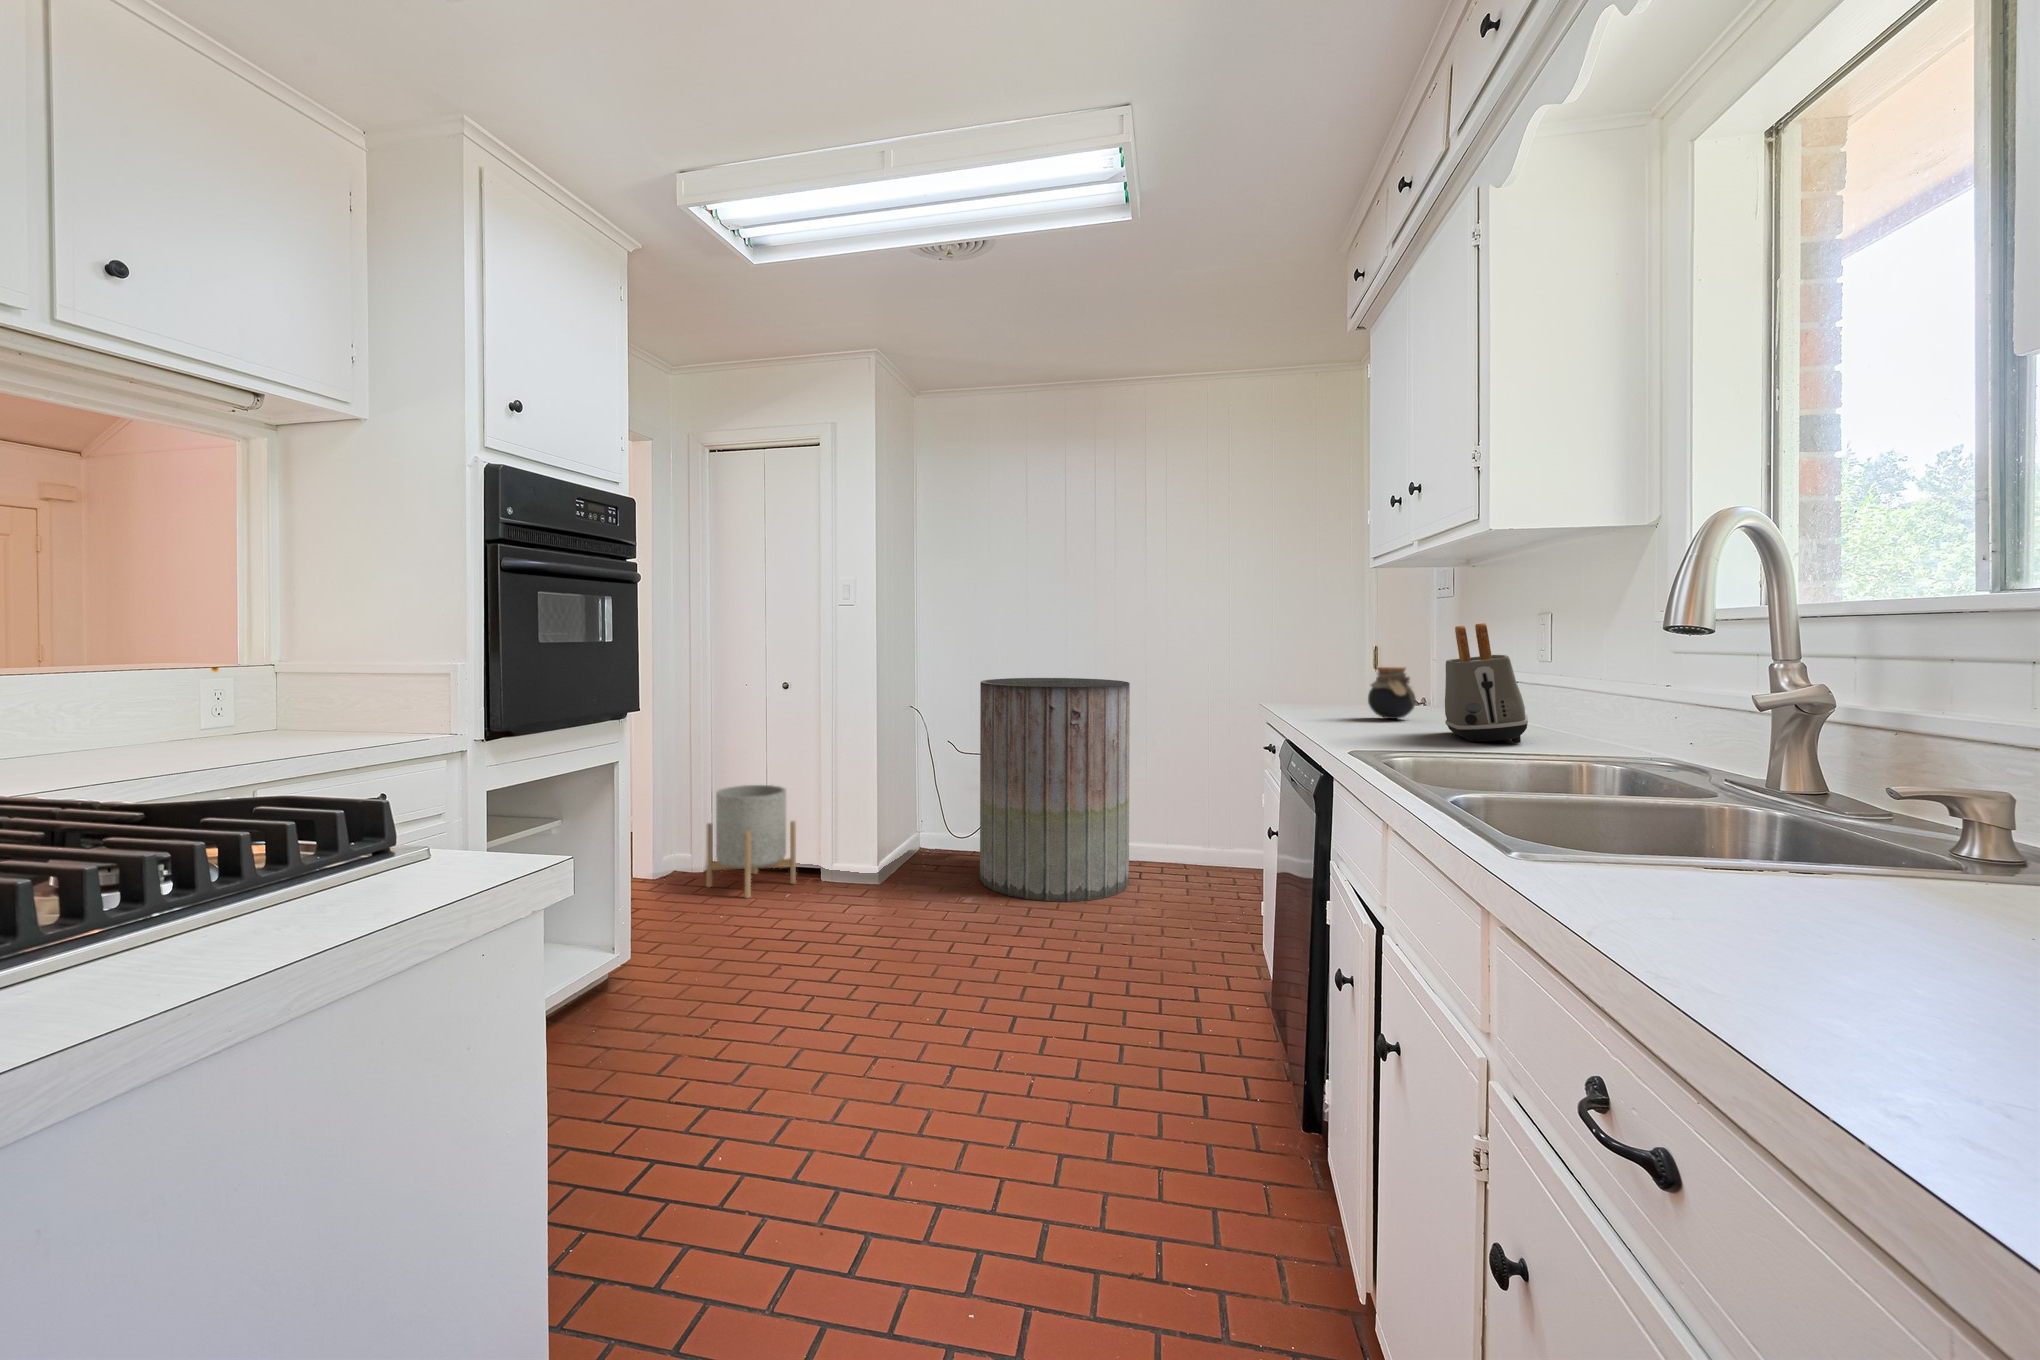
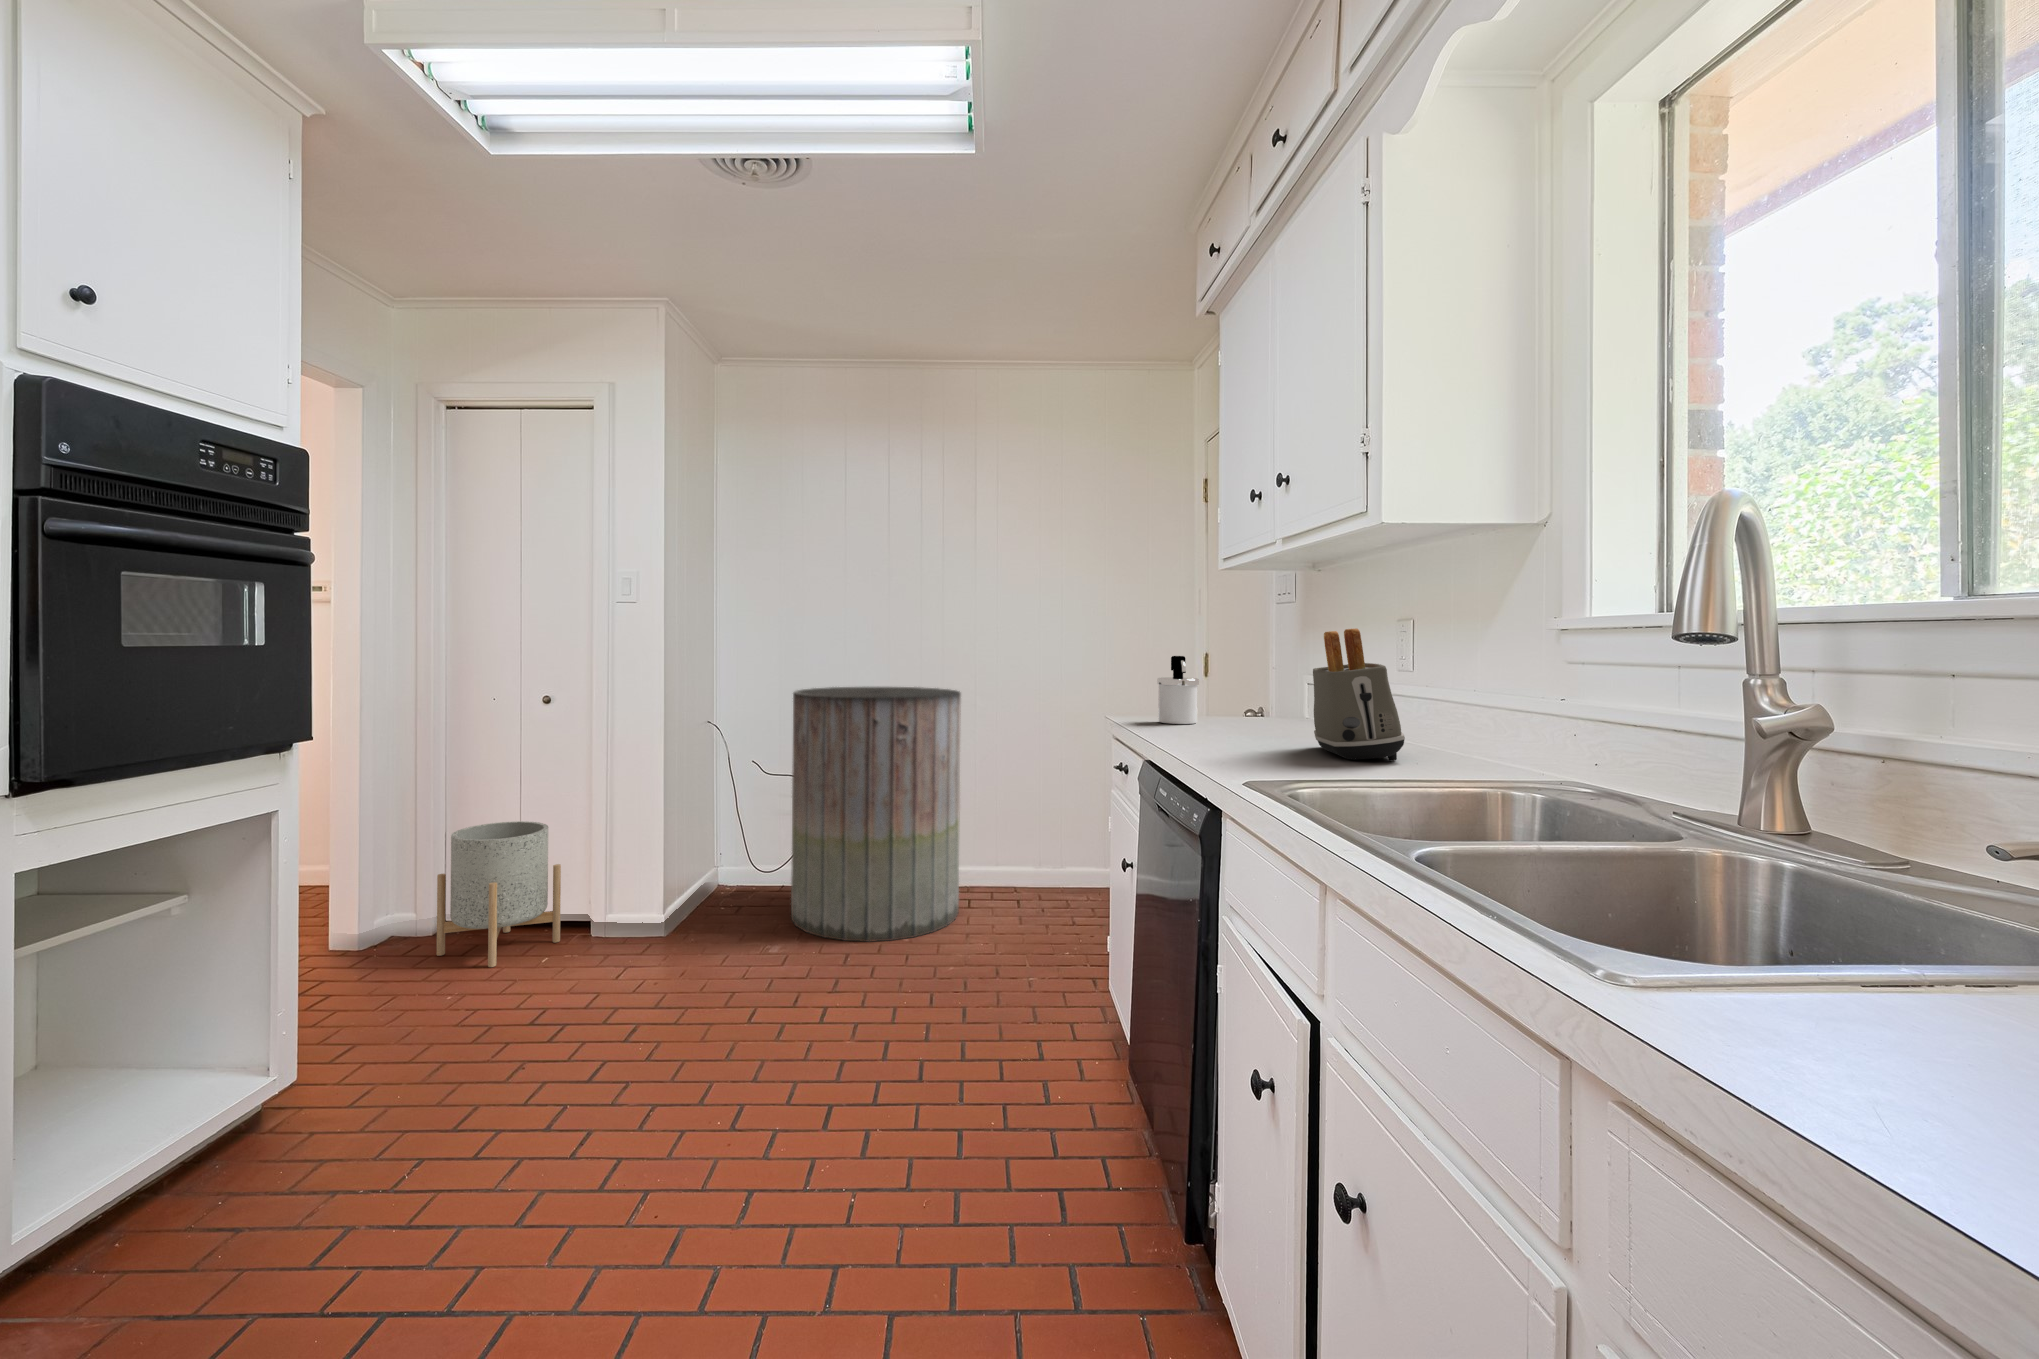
soap dispenser: none [1310,649,1350,712] -> present [1157,656,1199,724]
jar: present [1368,667,1416,719] -> none [1221,675,1271,732]

